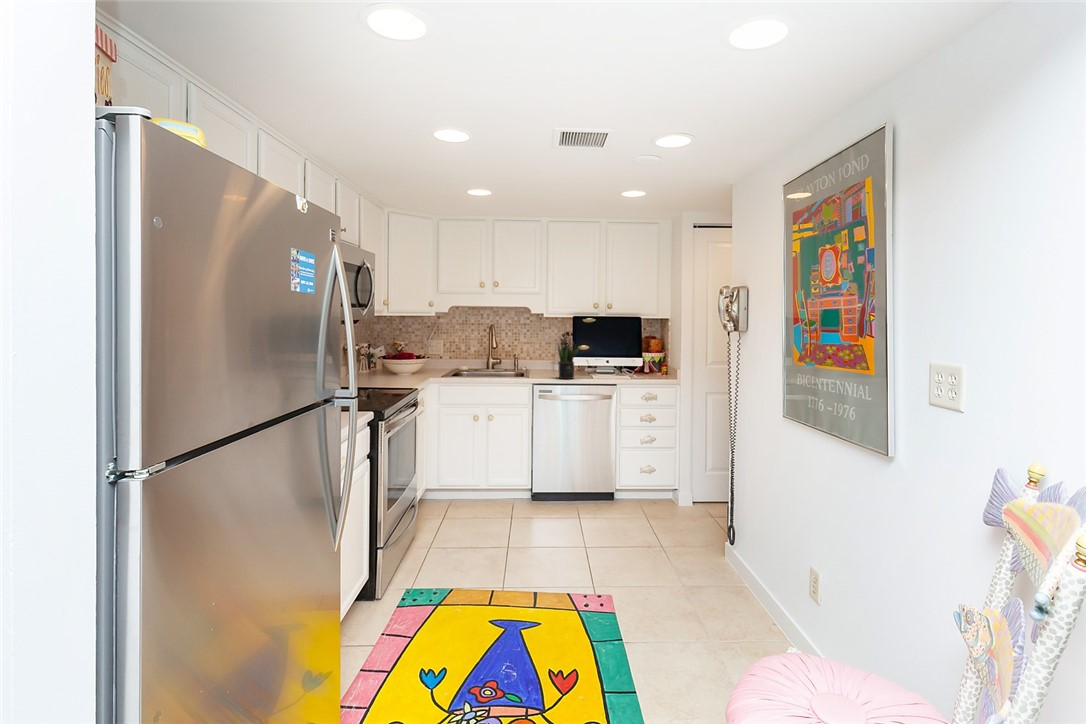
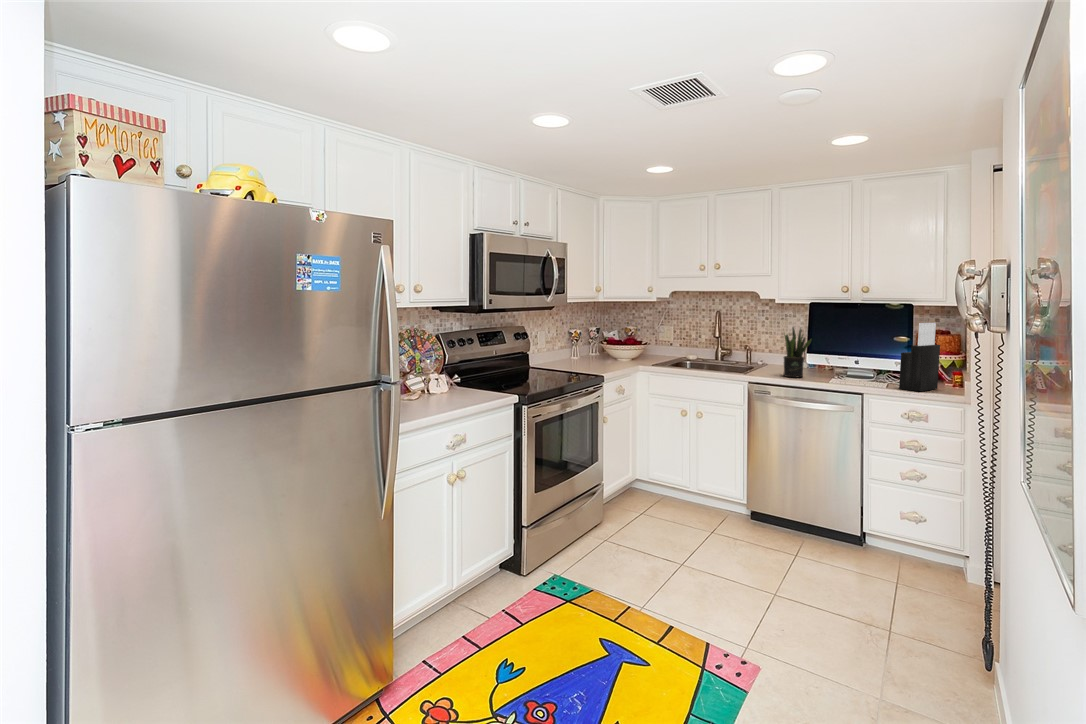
knife block: none [646,330,667,382] -> present [899,323,940,391]

